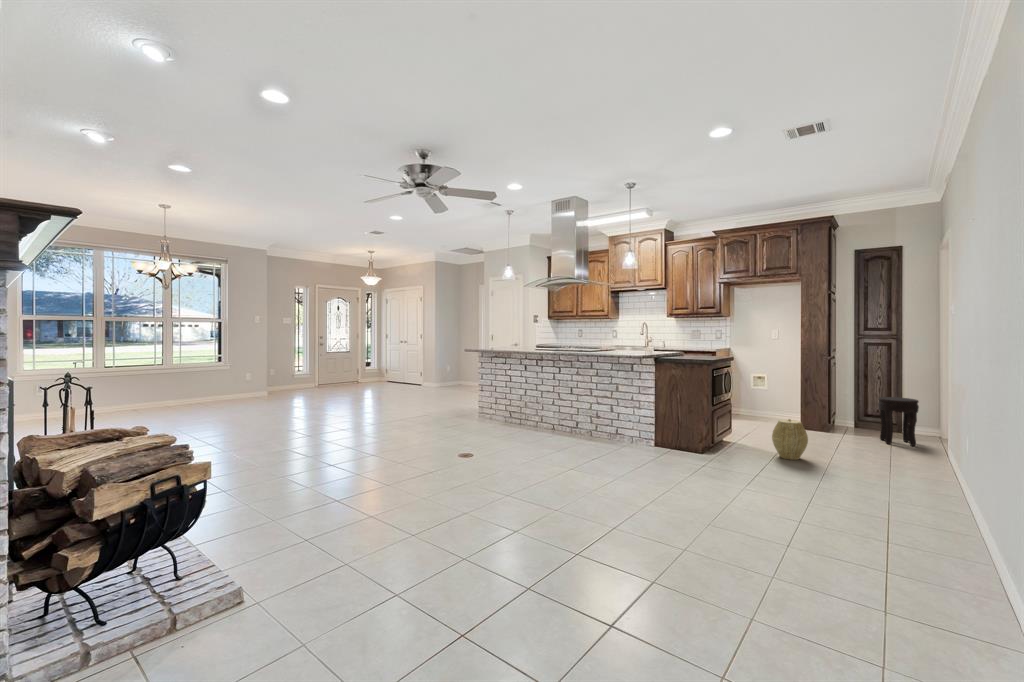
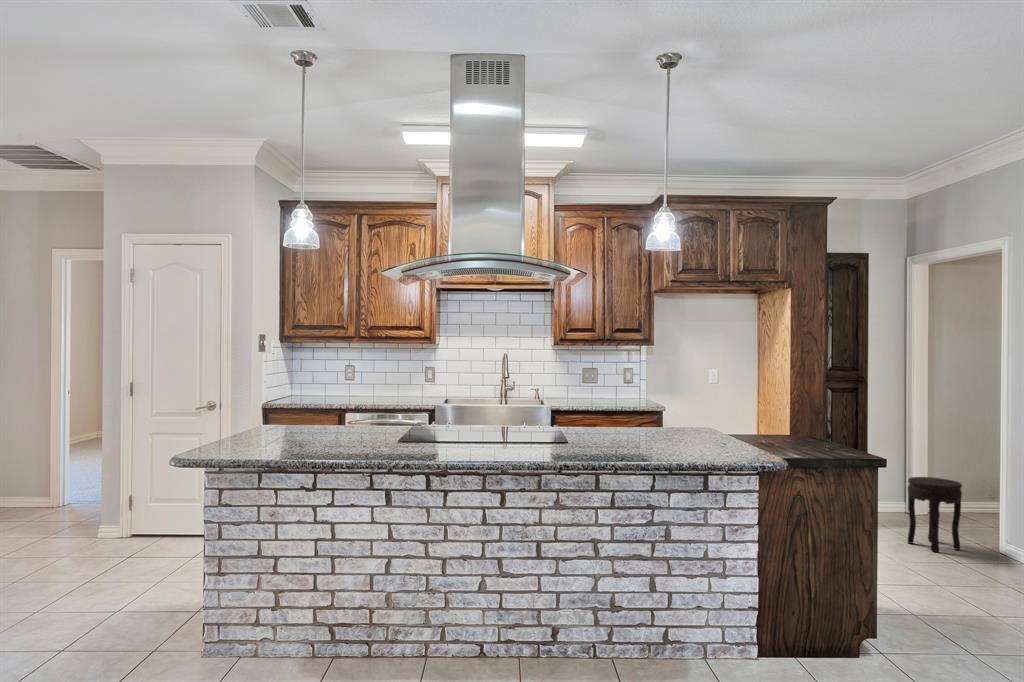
woven basket: present [772,419,808,460] -> none [923,554,990,632]

